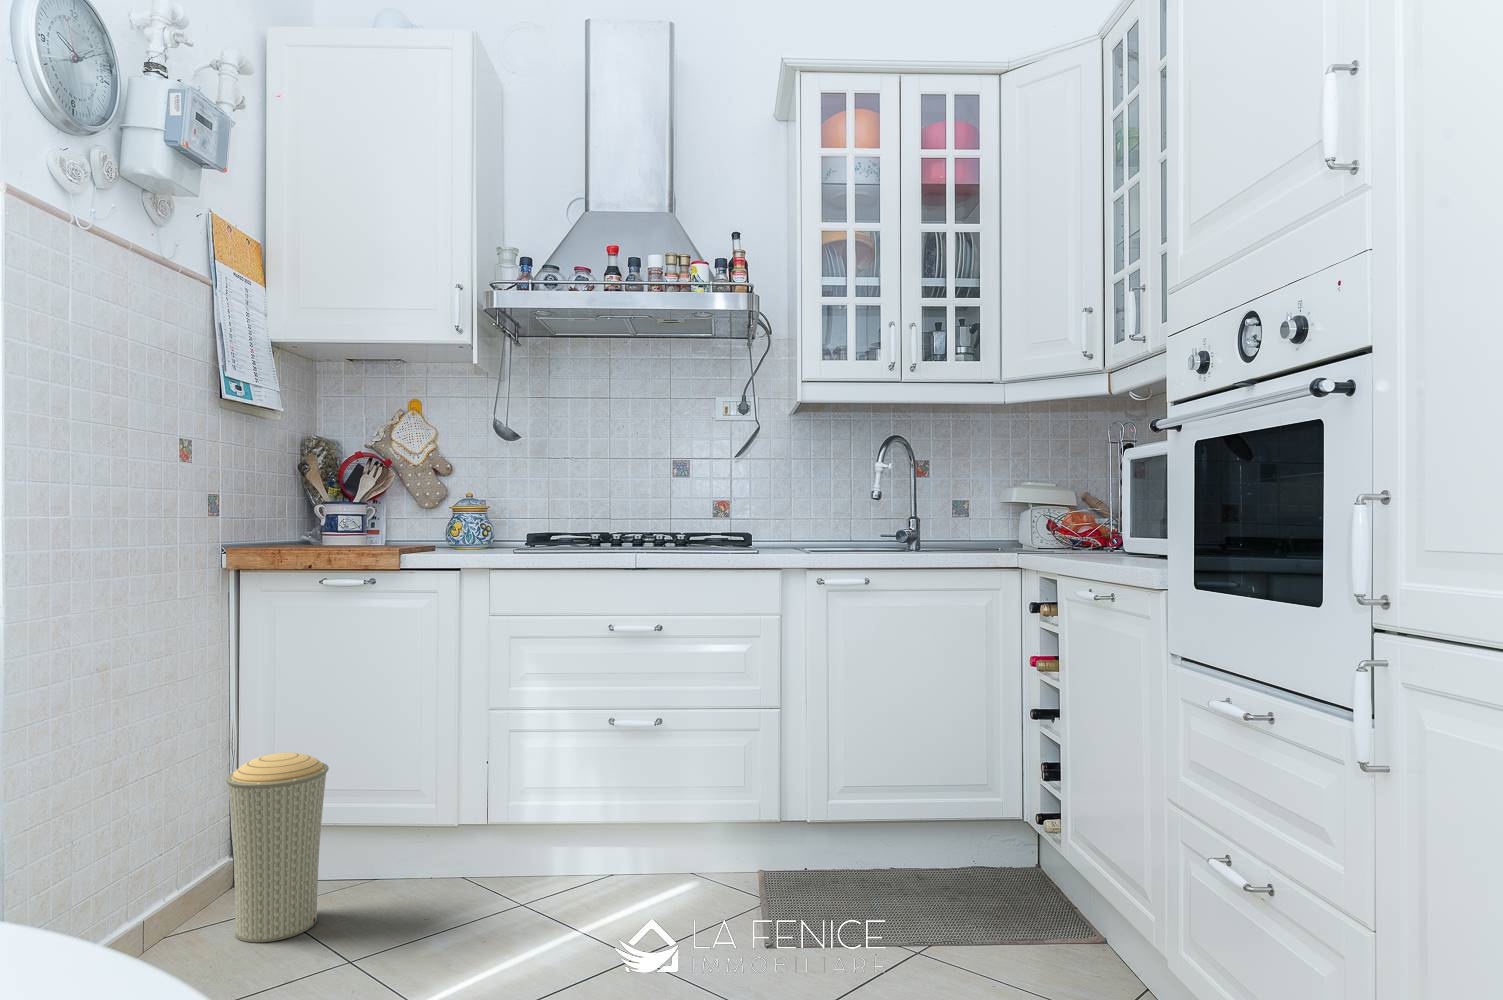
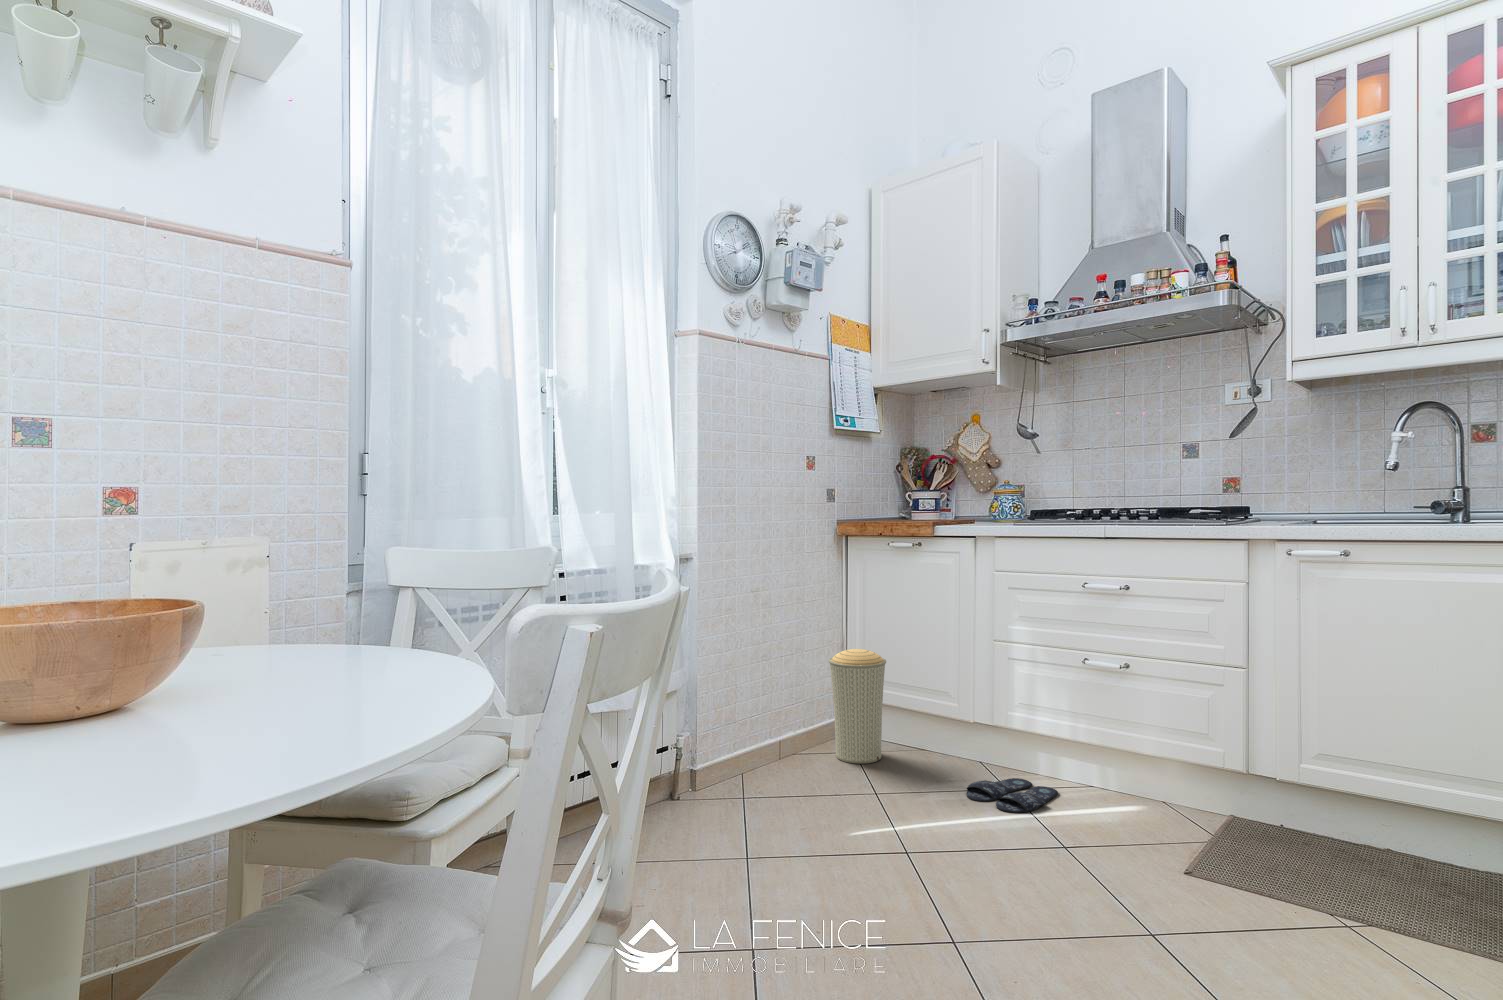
slippers: none [475,892,584,945] -> present [967,778,1058,813]

